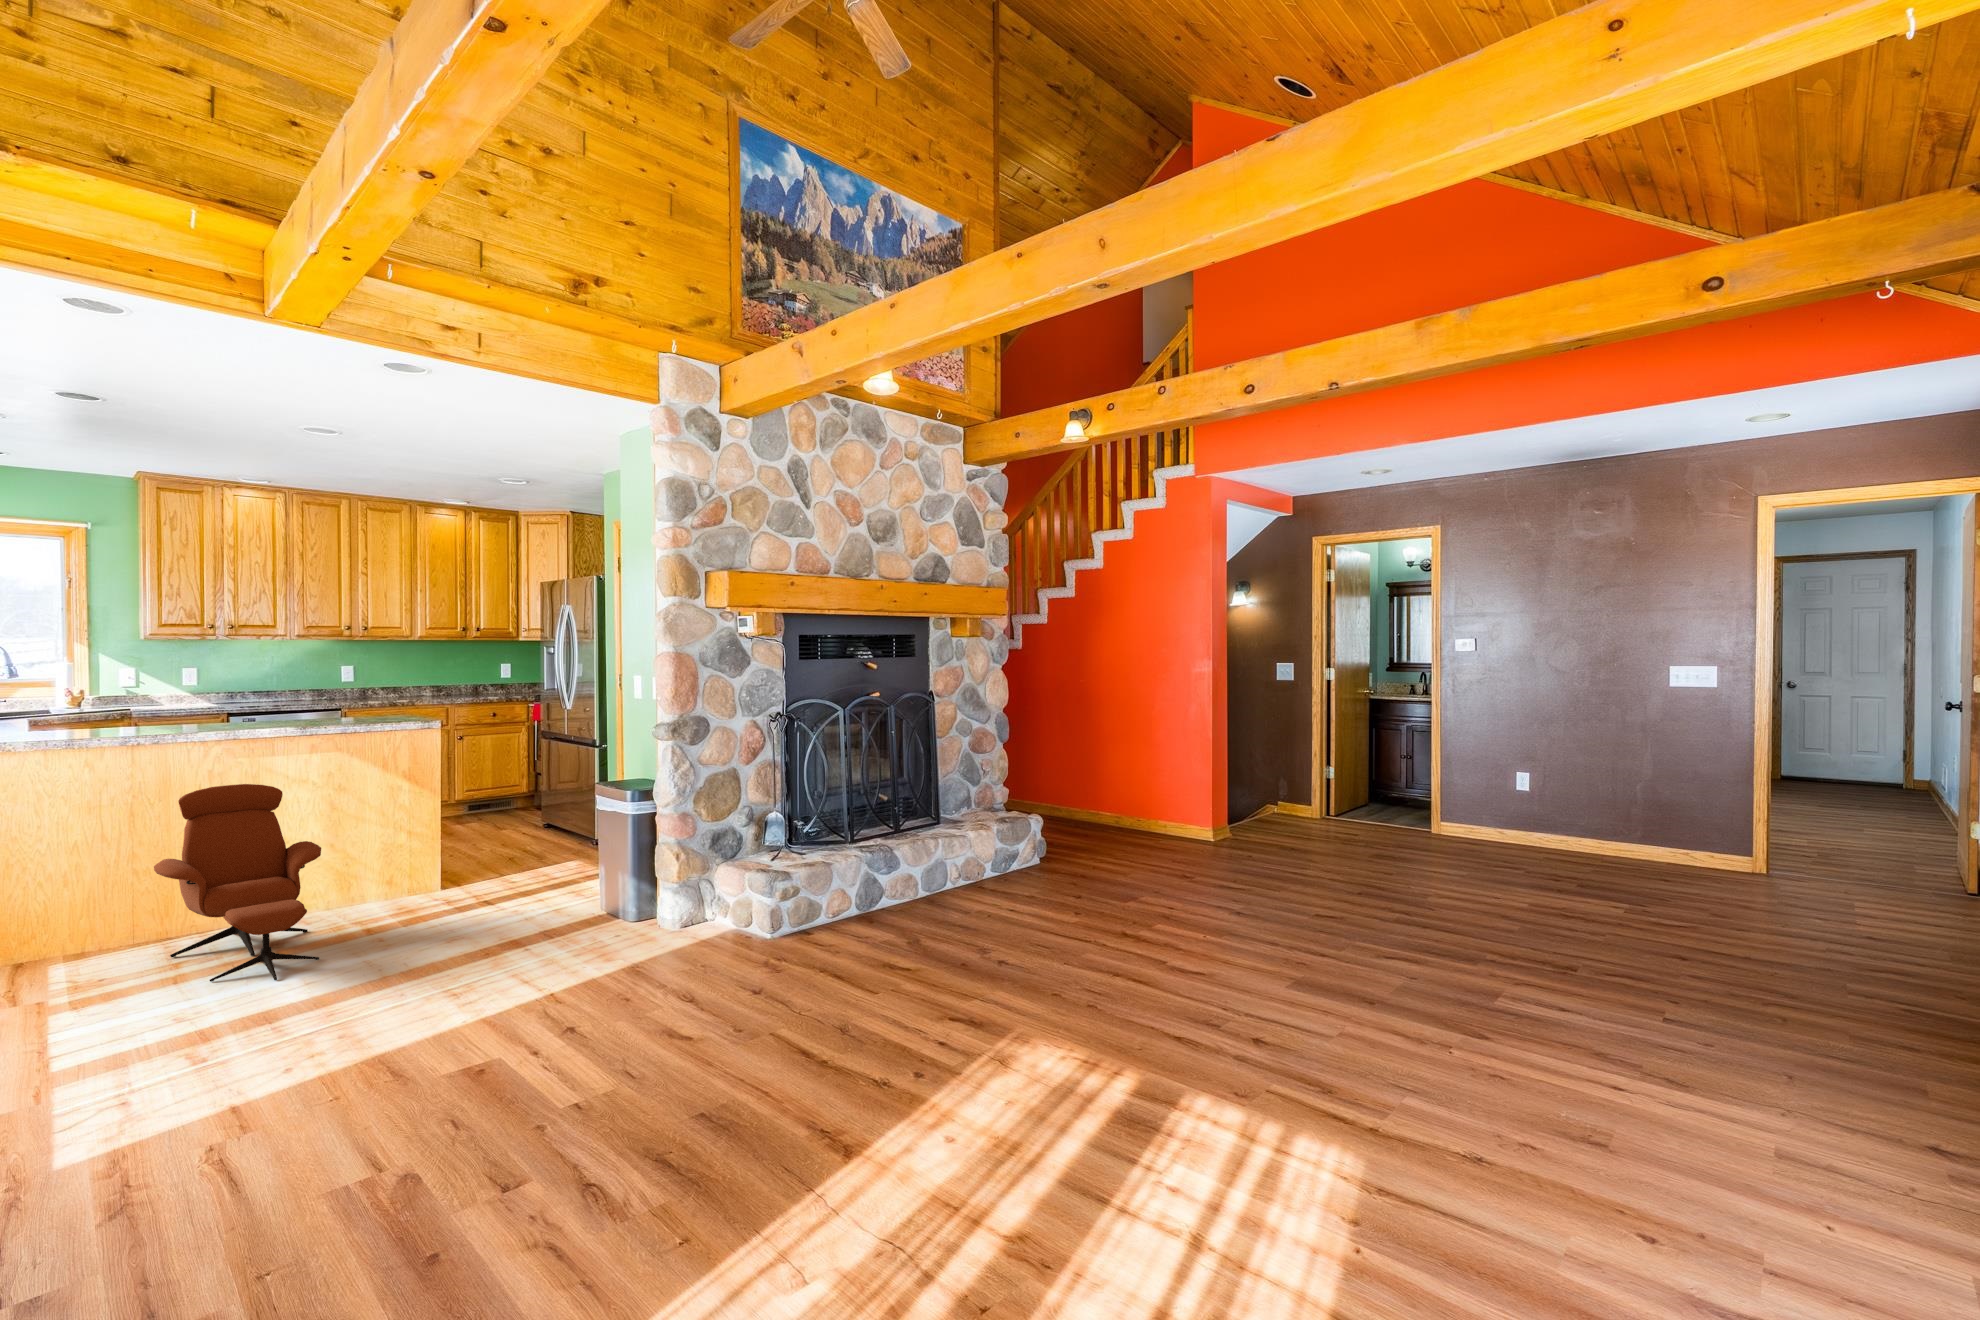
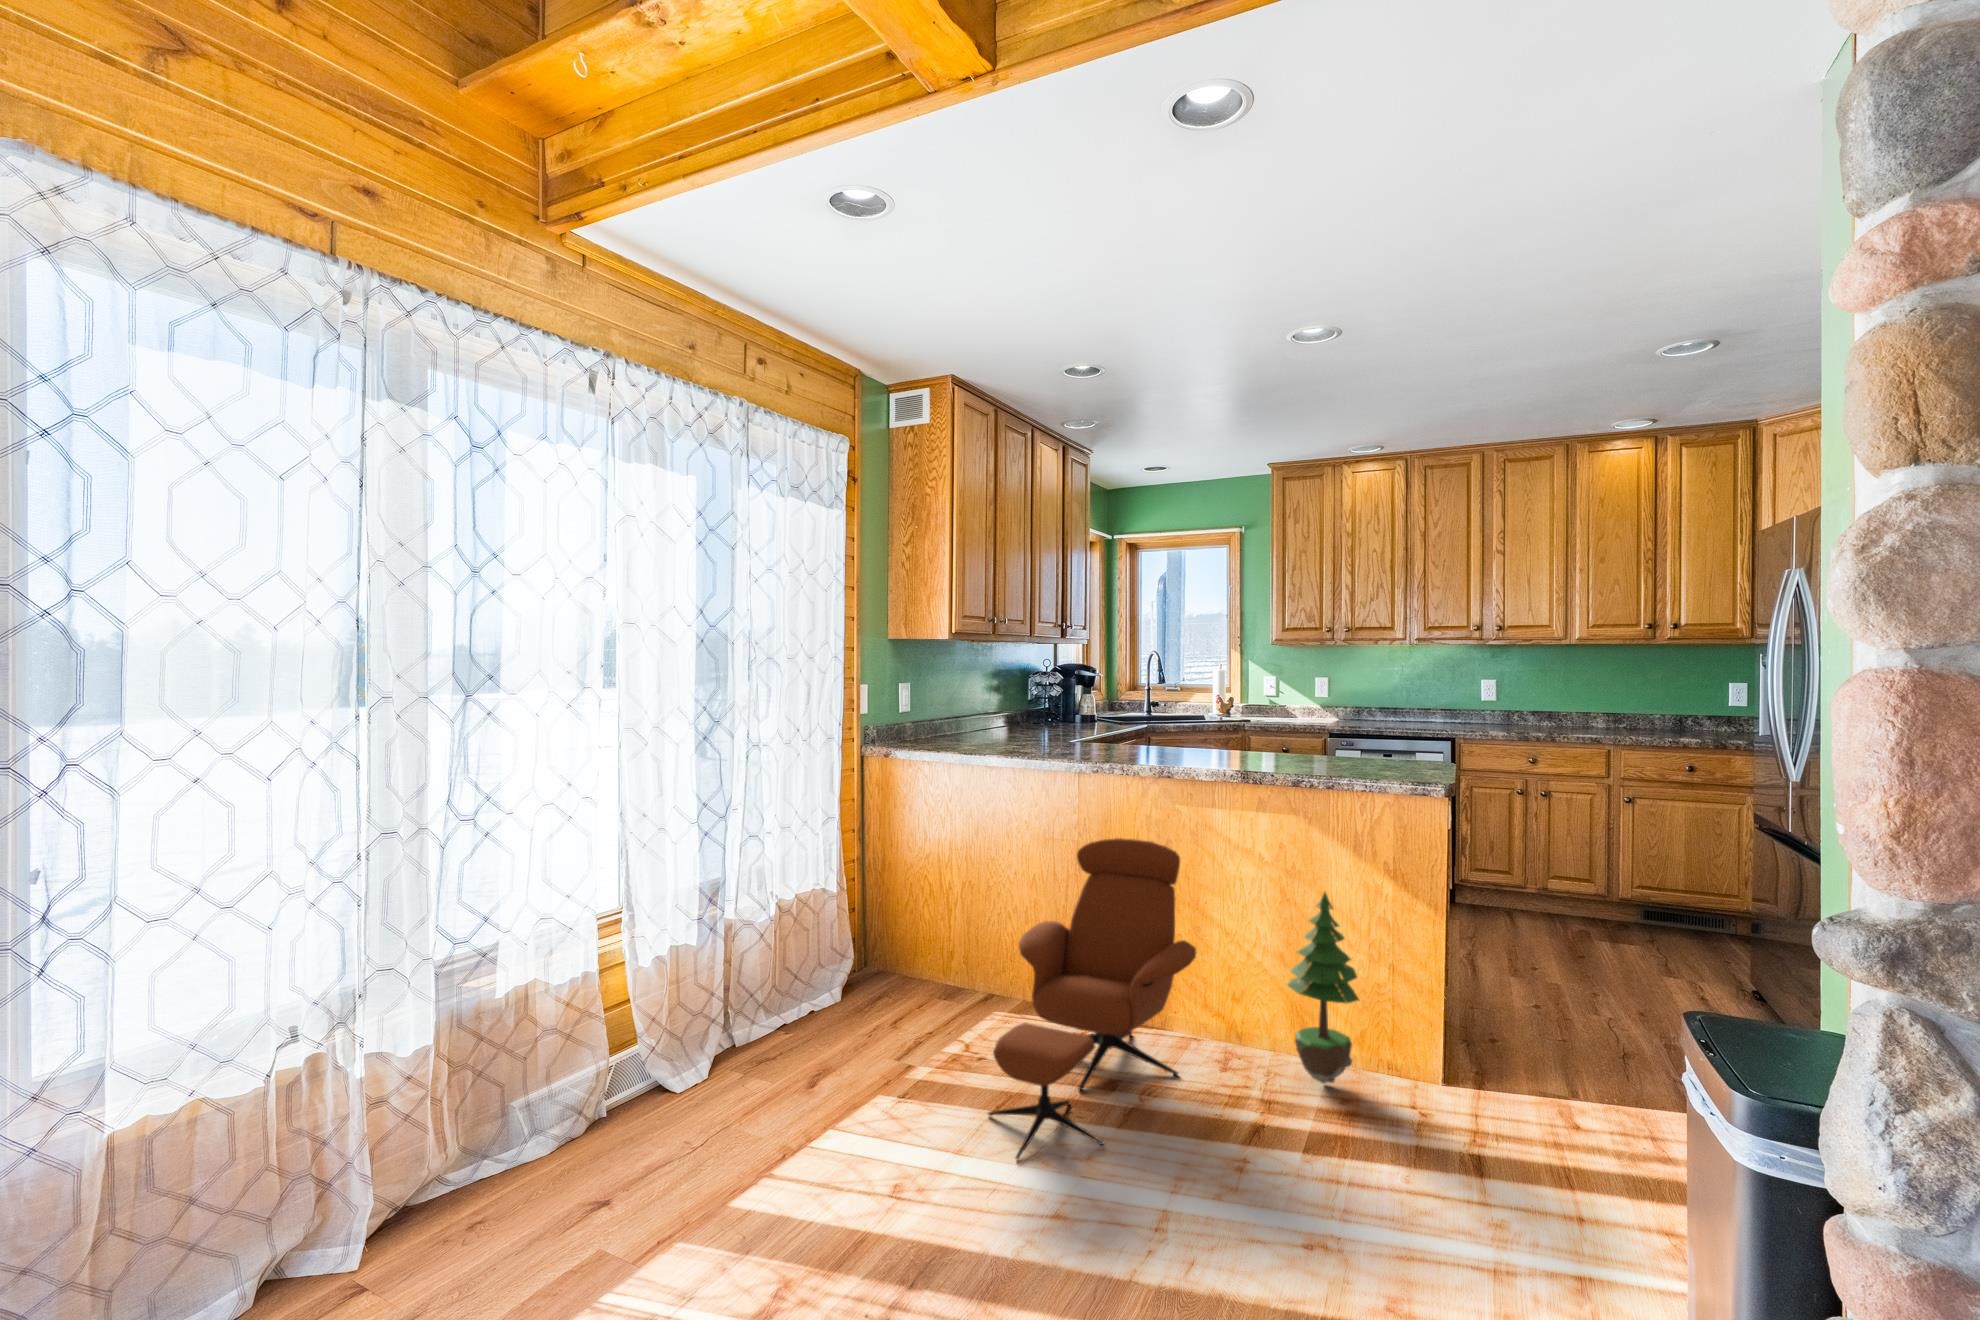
potted tree: none [373,788,424,906] -> present [1287,891,1359,1083]

